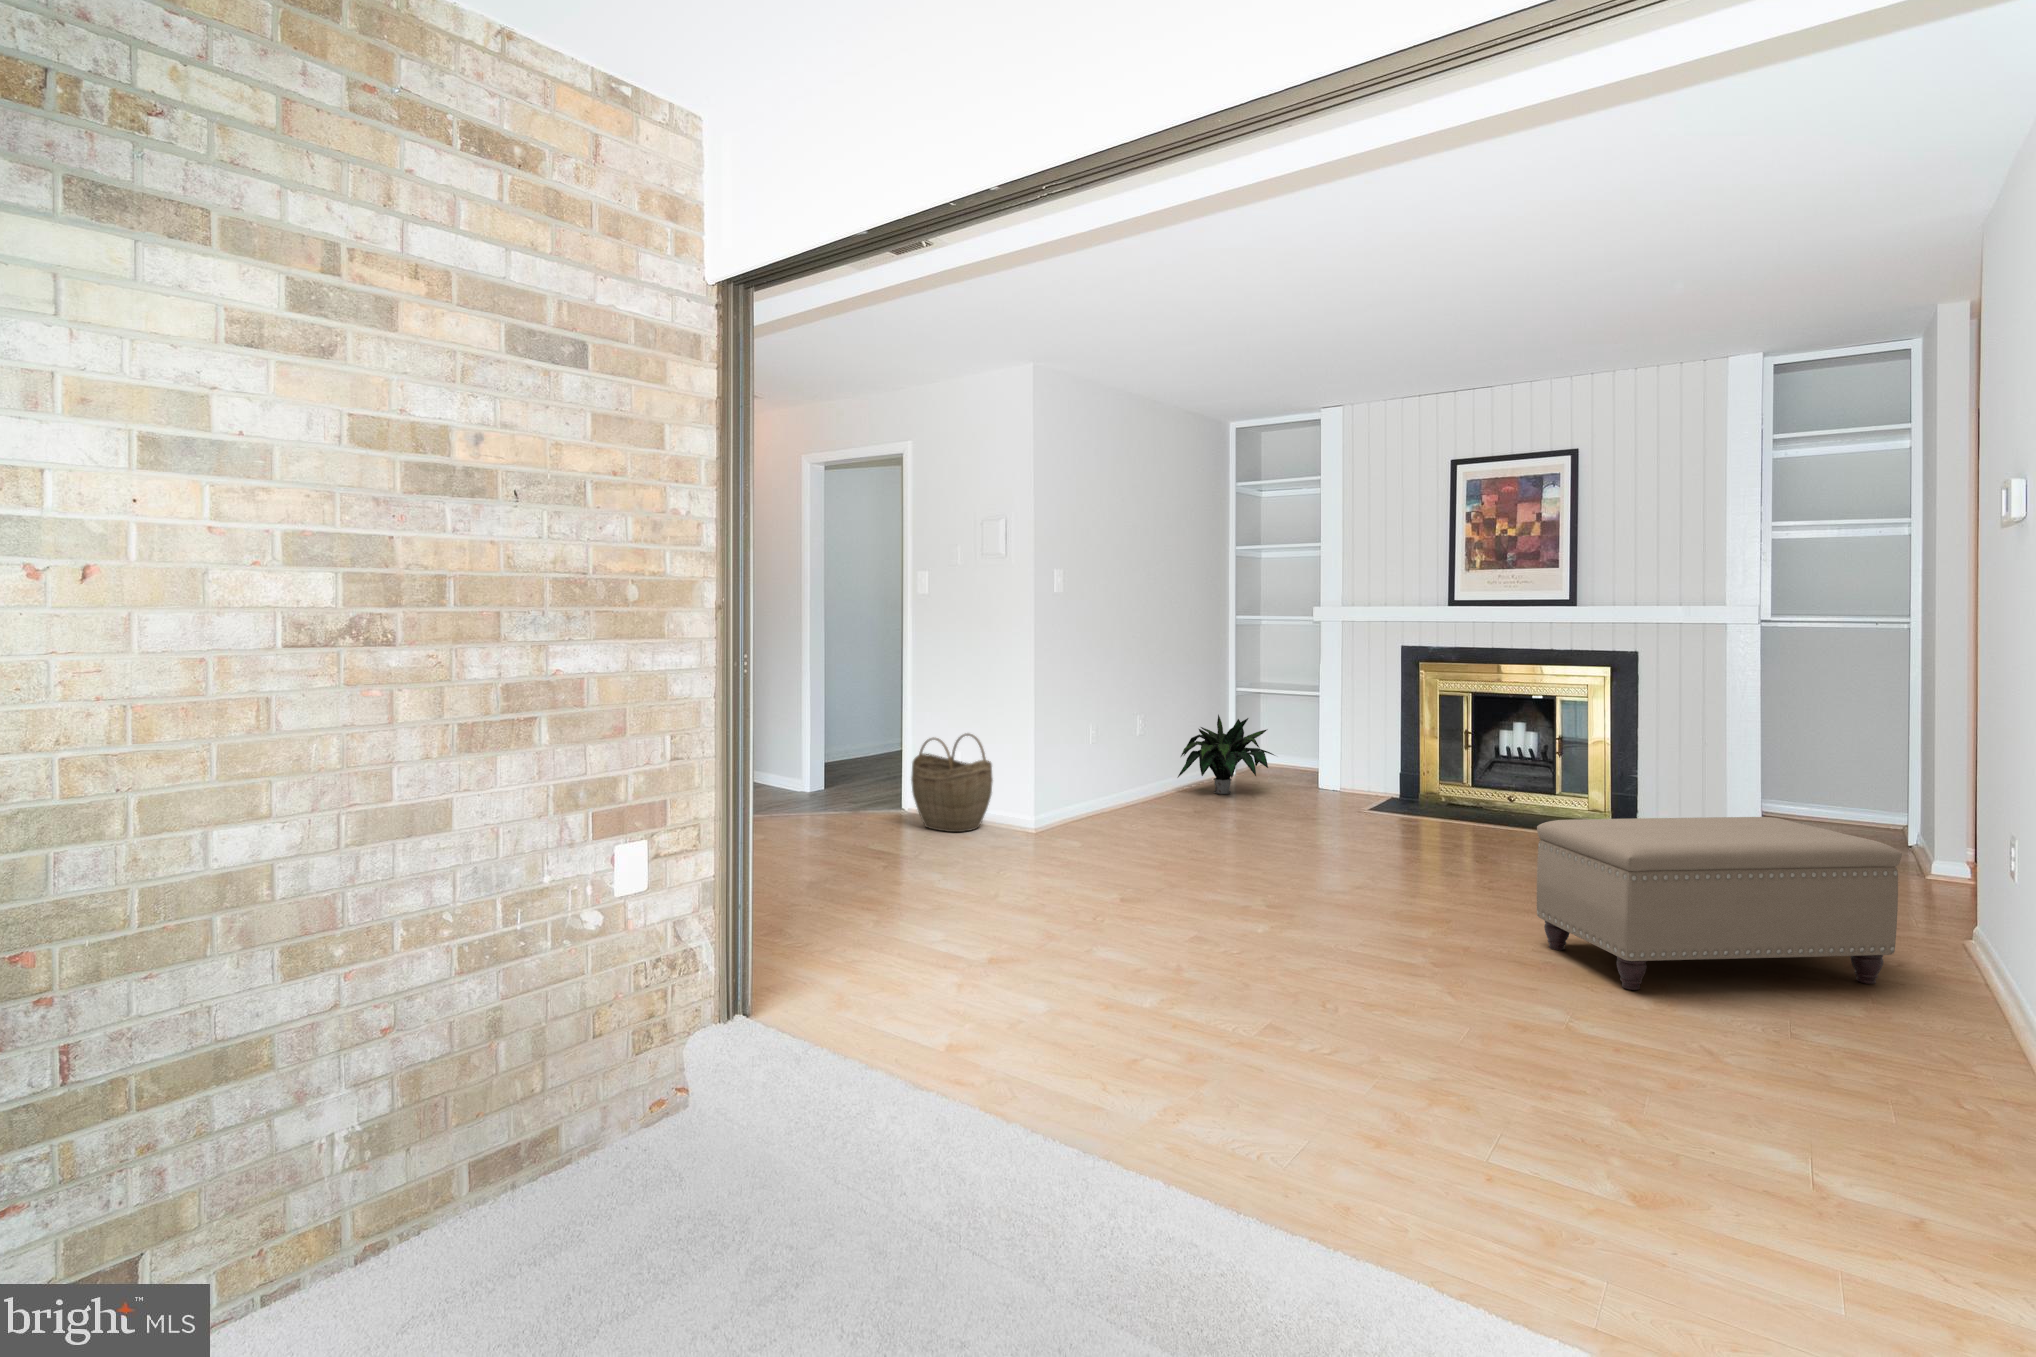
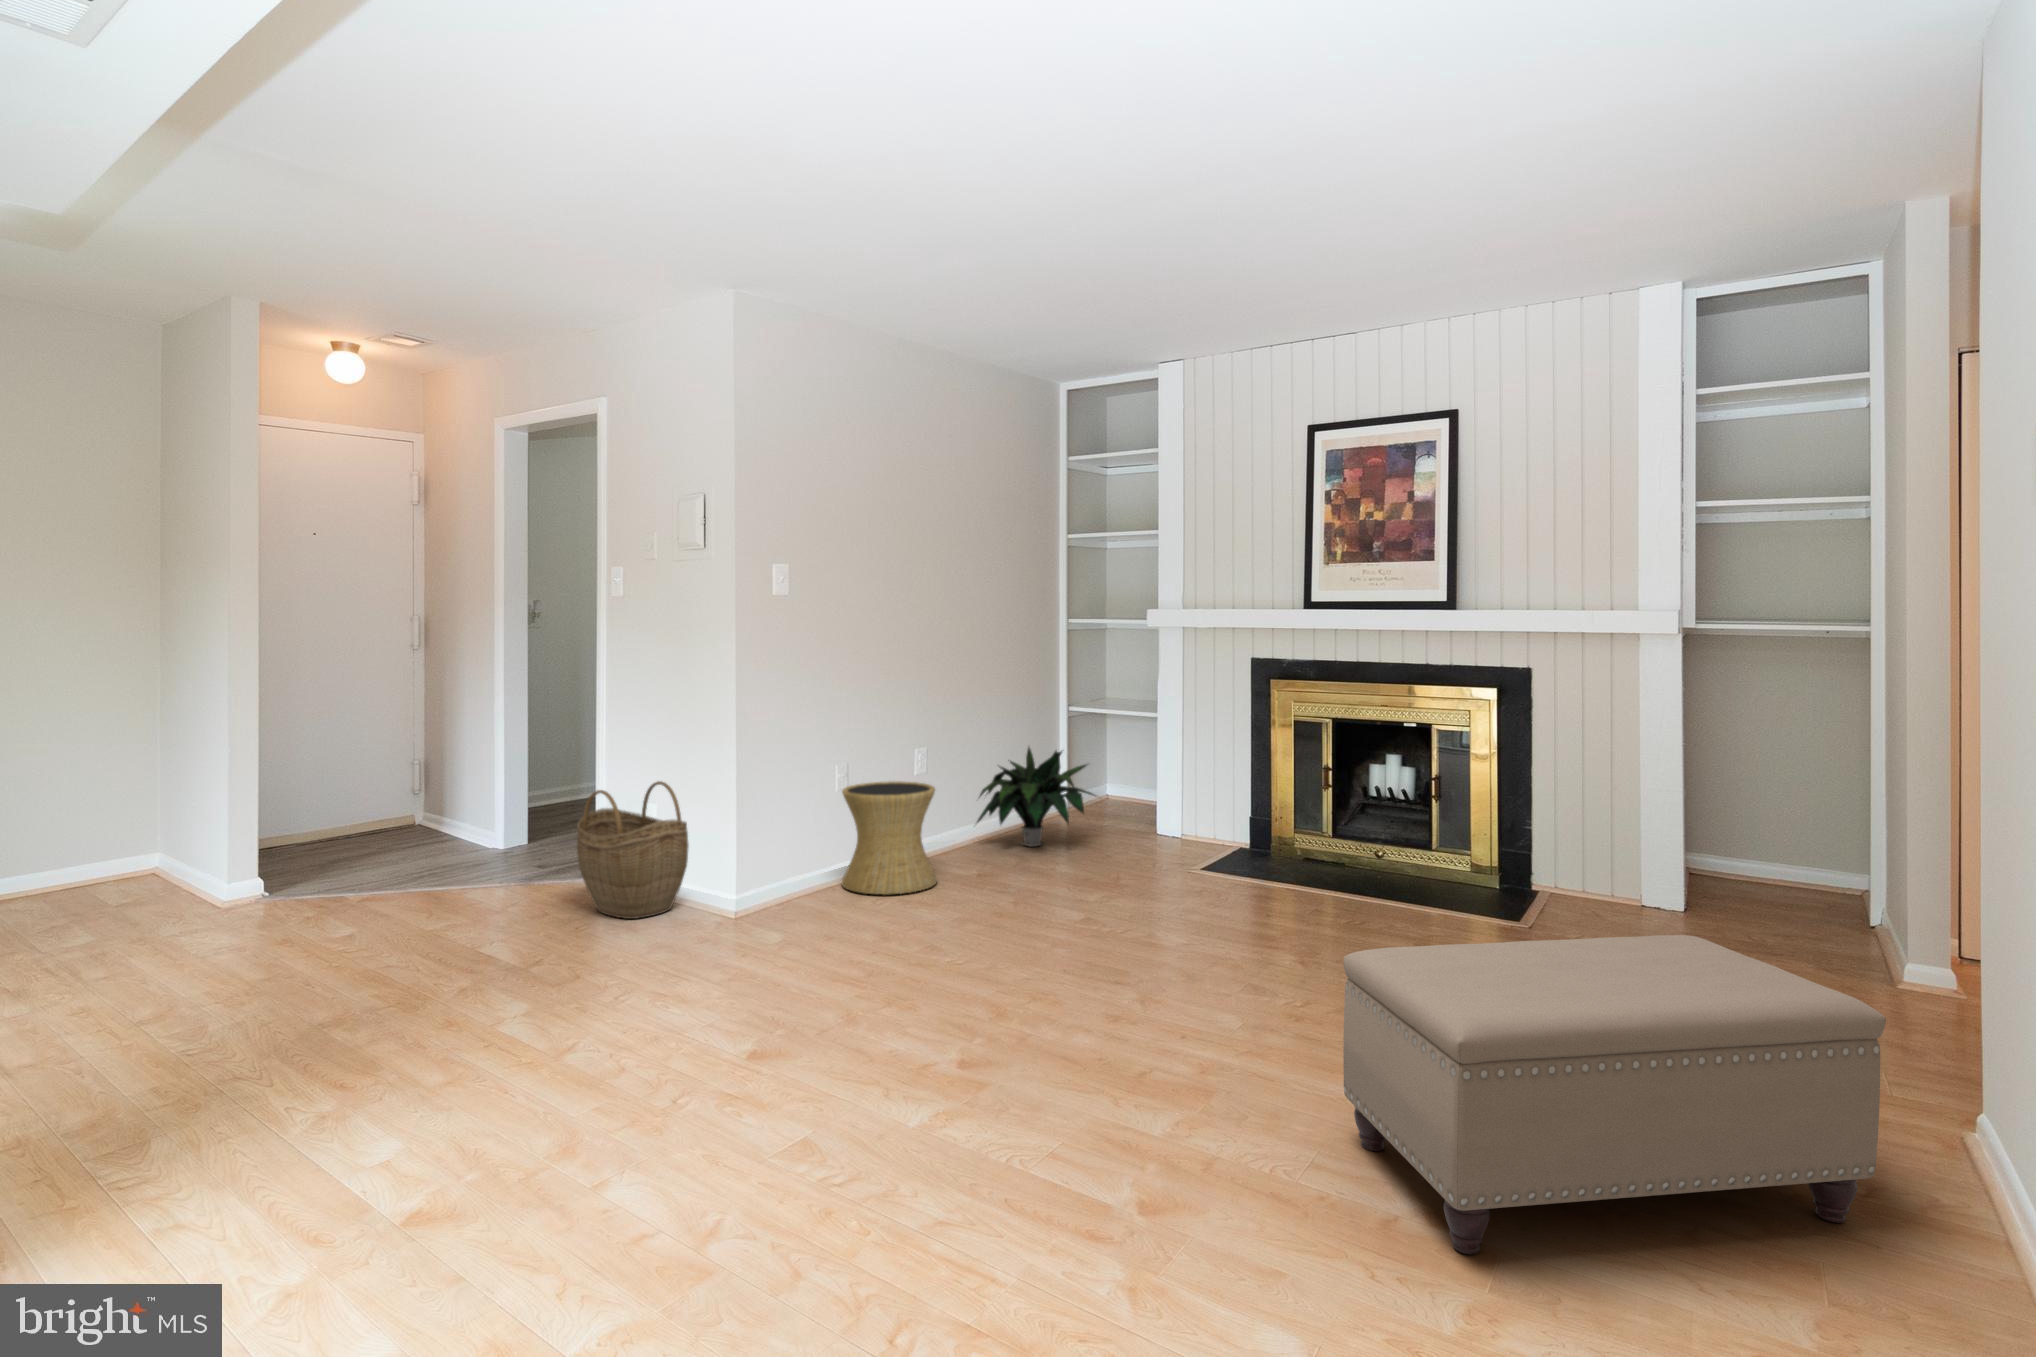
side table: none [1093,738,1166,821] -> present [842,781,937,894]

